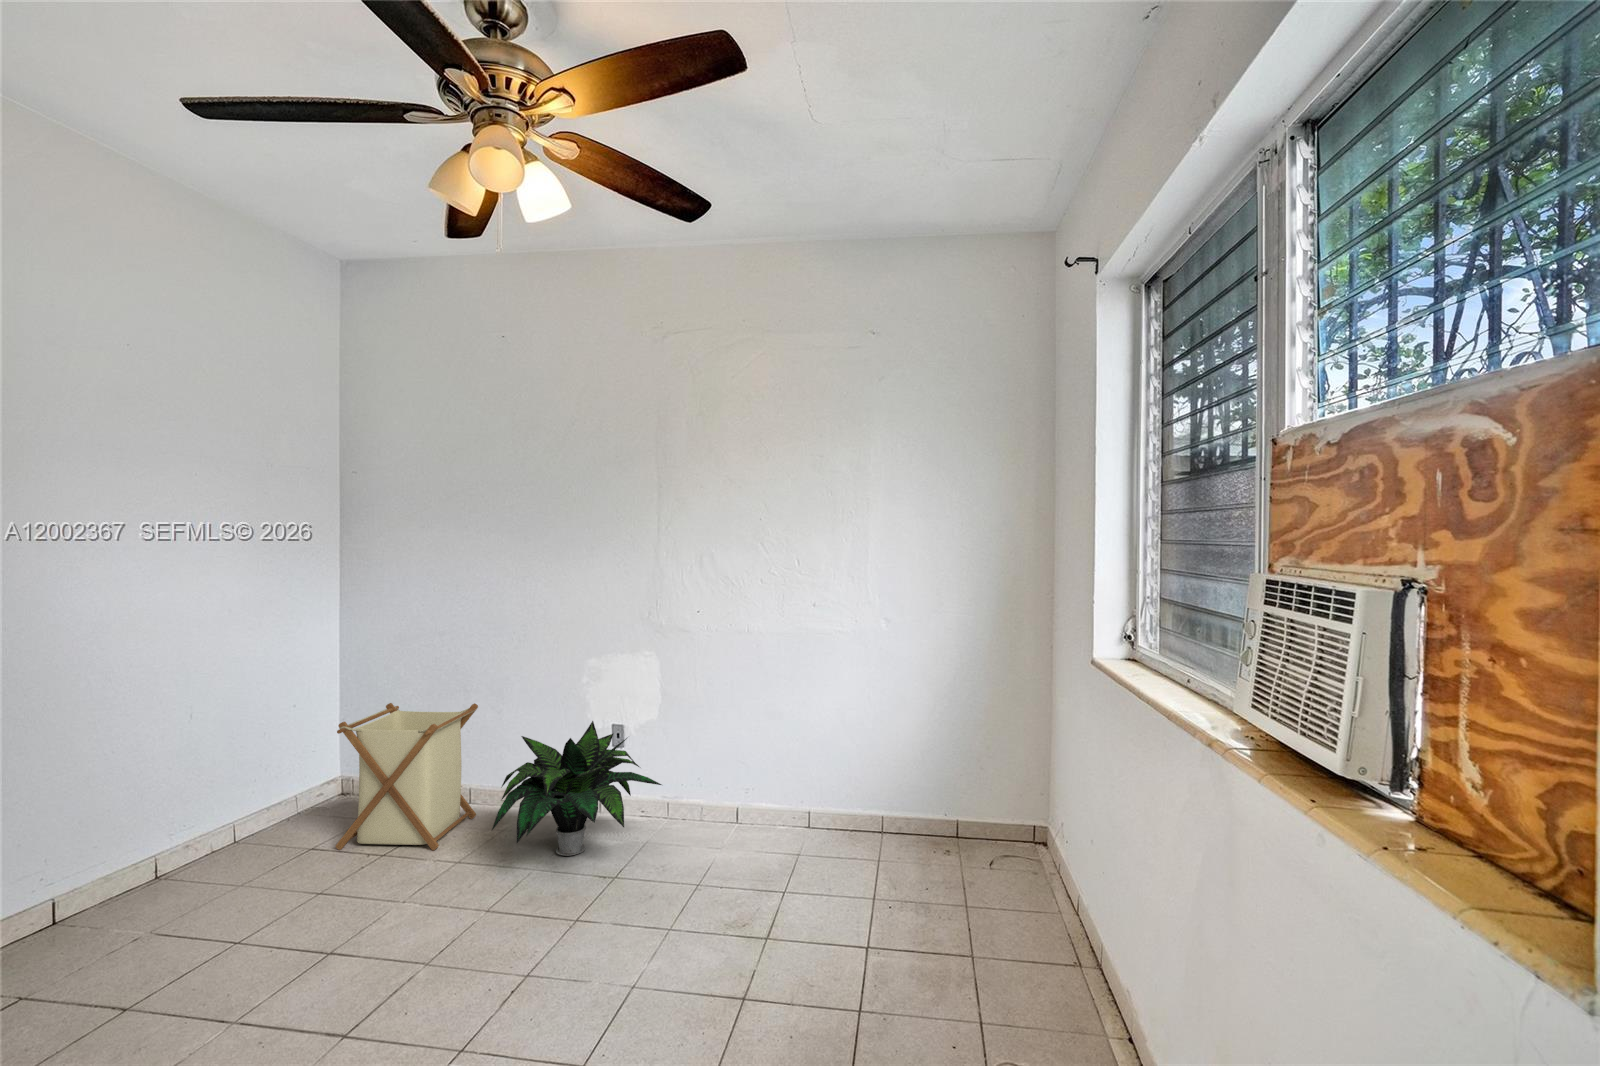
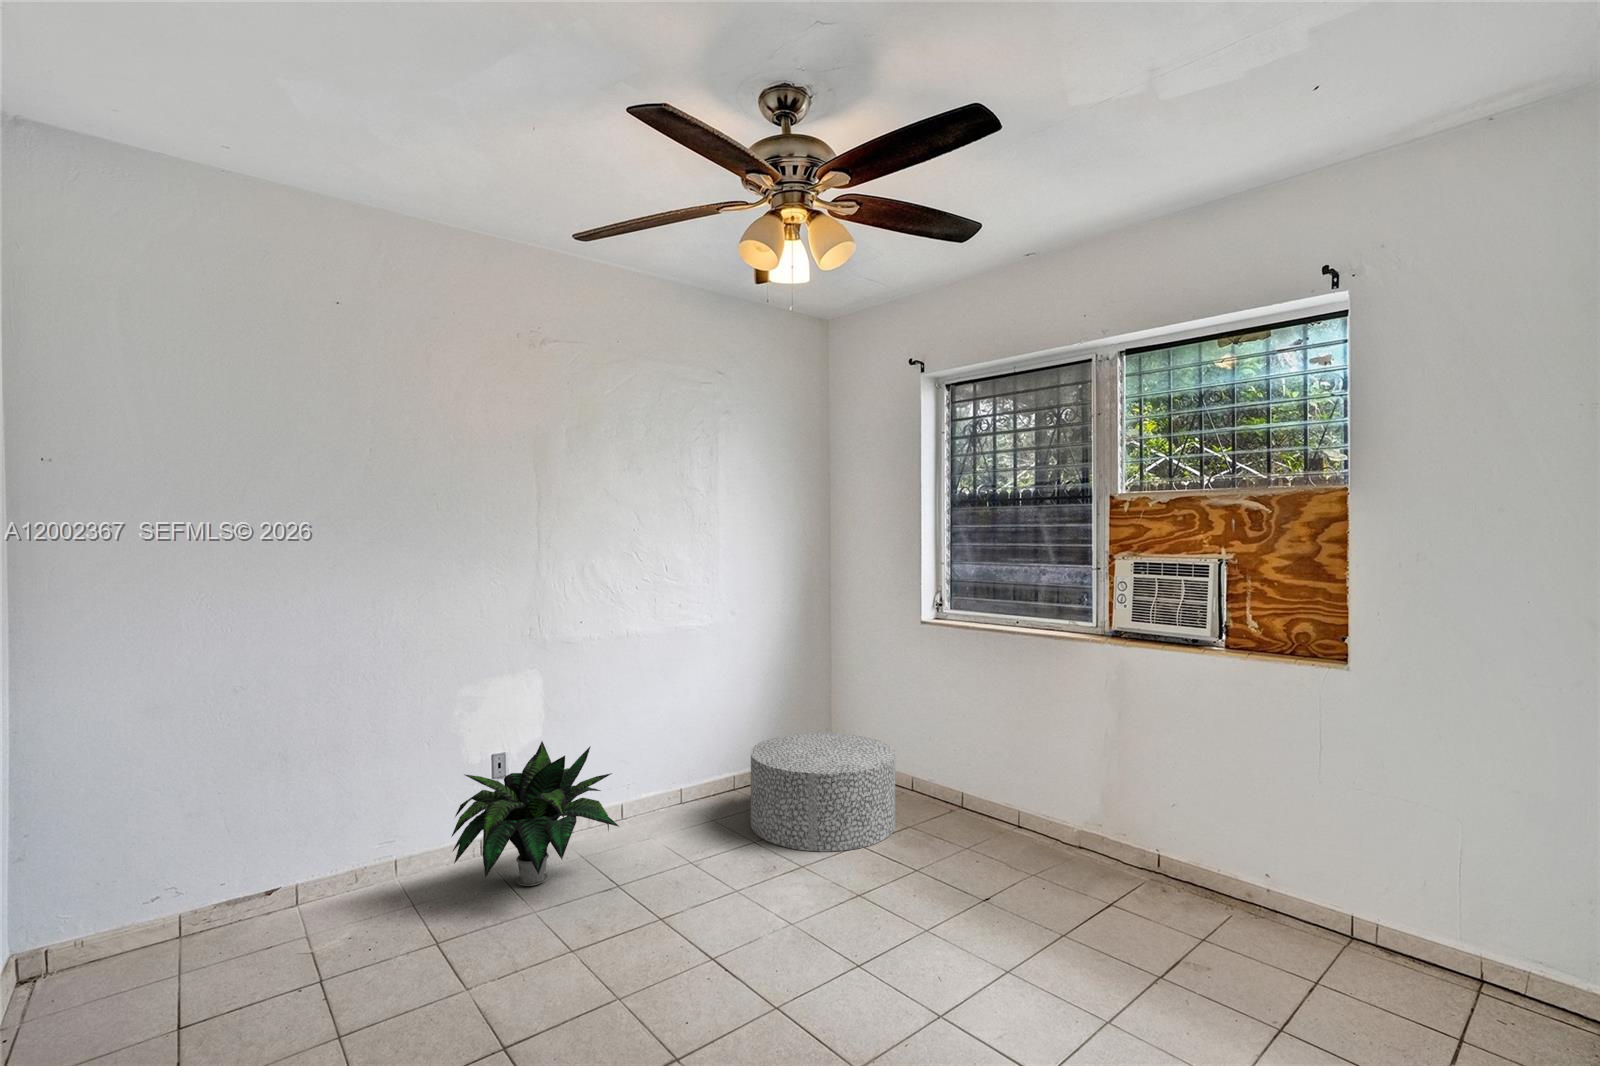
laundry basket: present [336,703,478,850] -> none [210,759,382,984]
ottoman: none [789,778,983,958] -> present [751,733,895,851]

